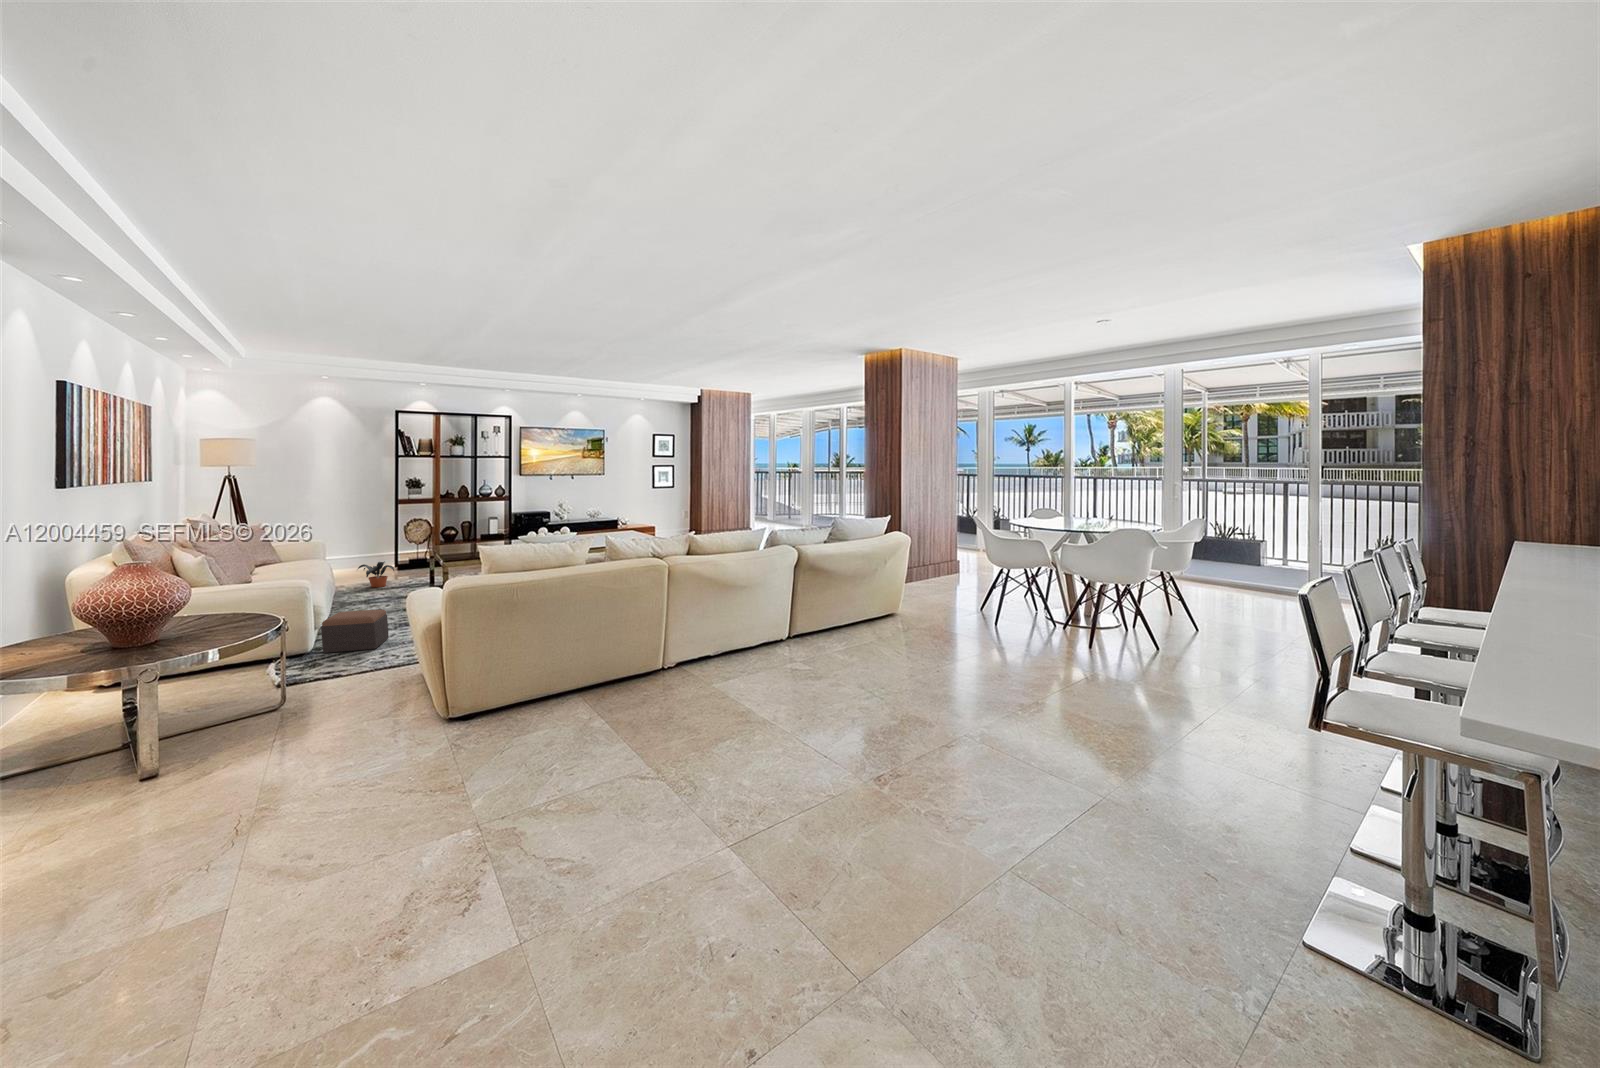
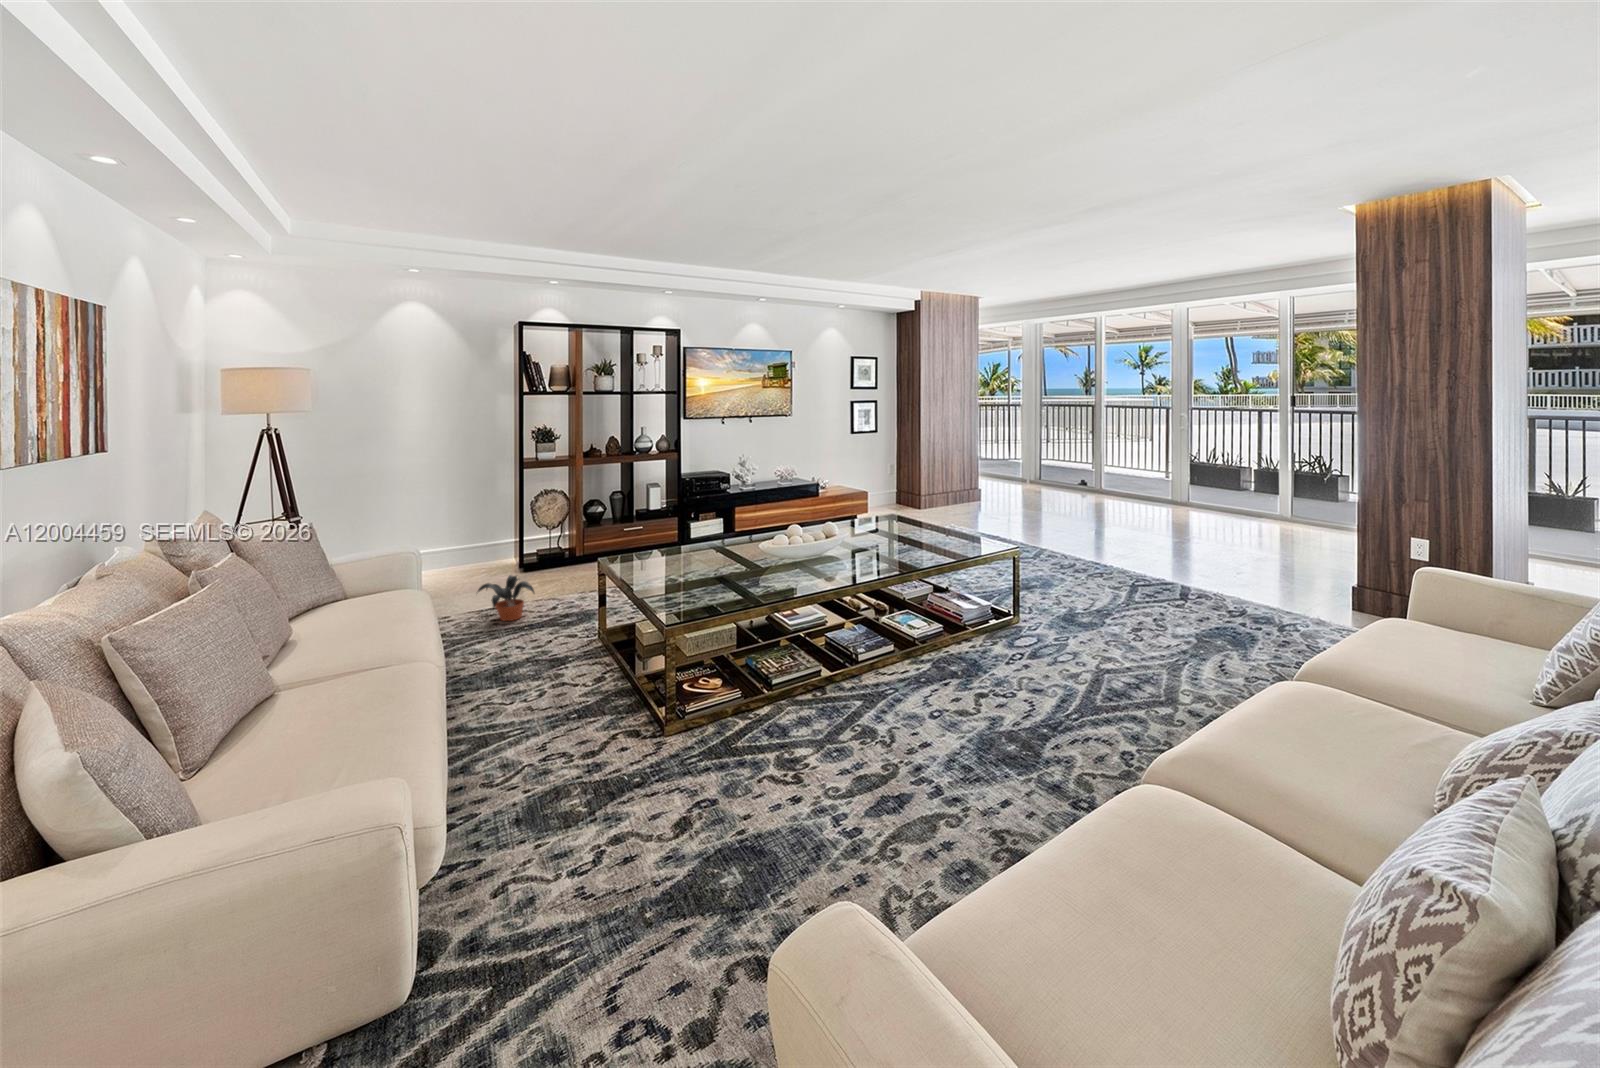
footstool: present [321,609,389,653] -> none [424,820,584,995]

